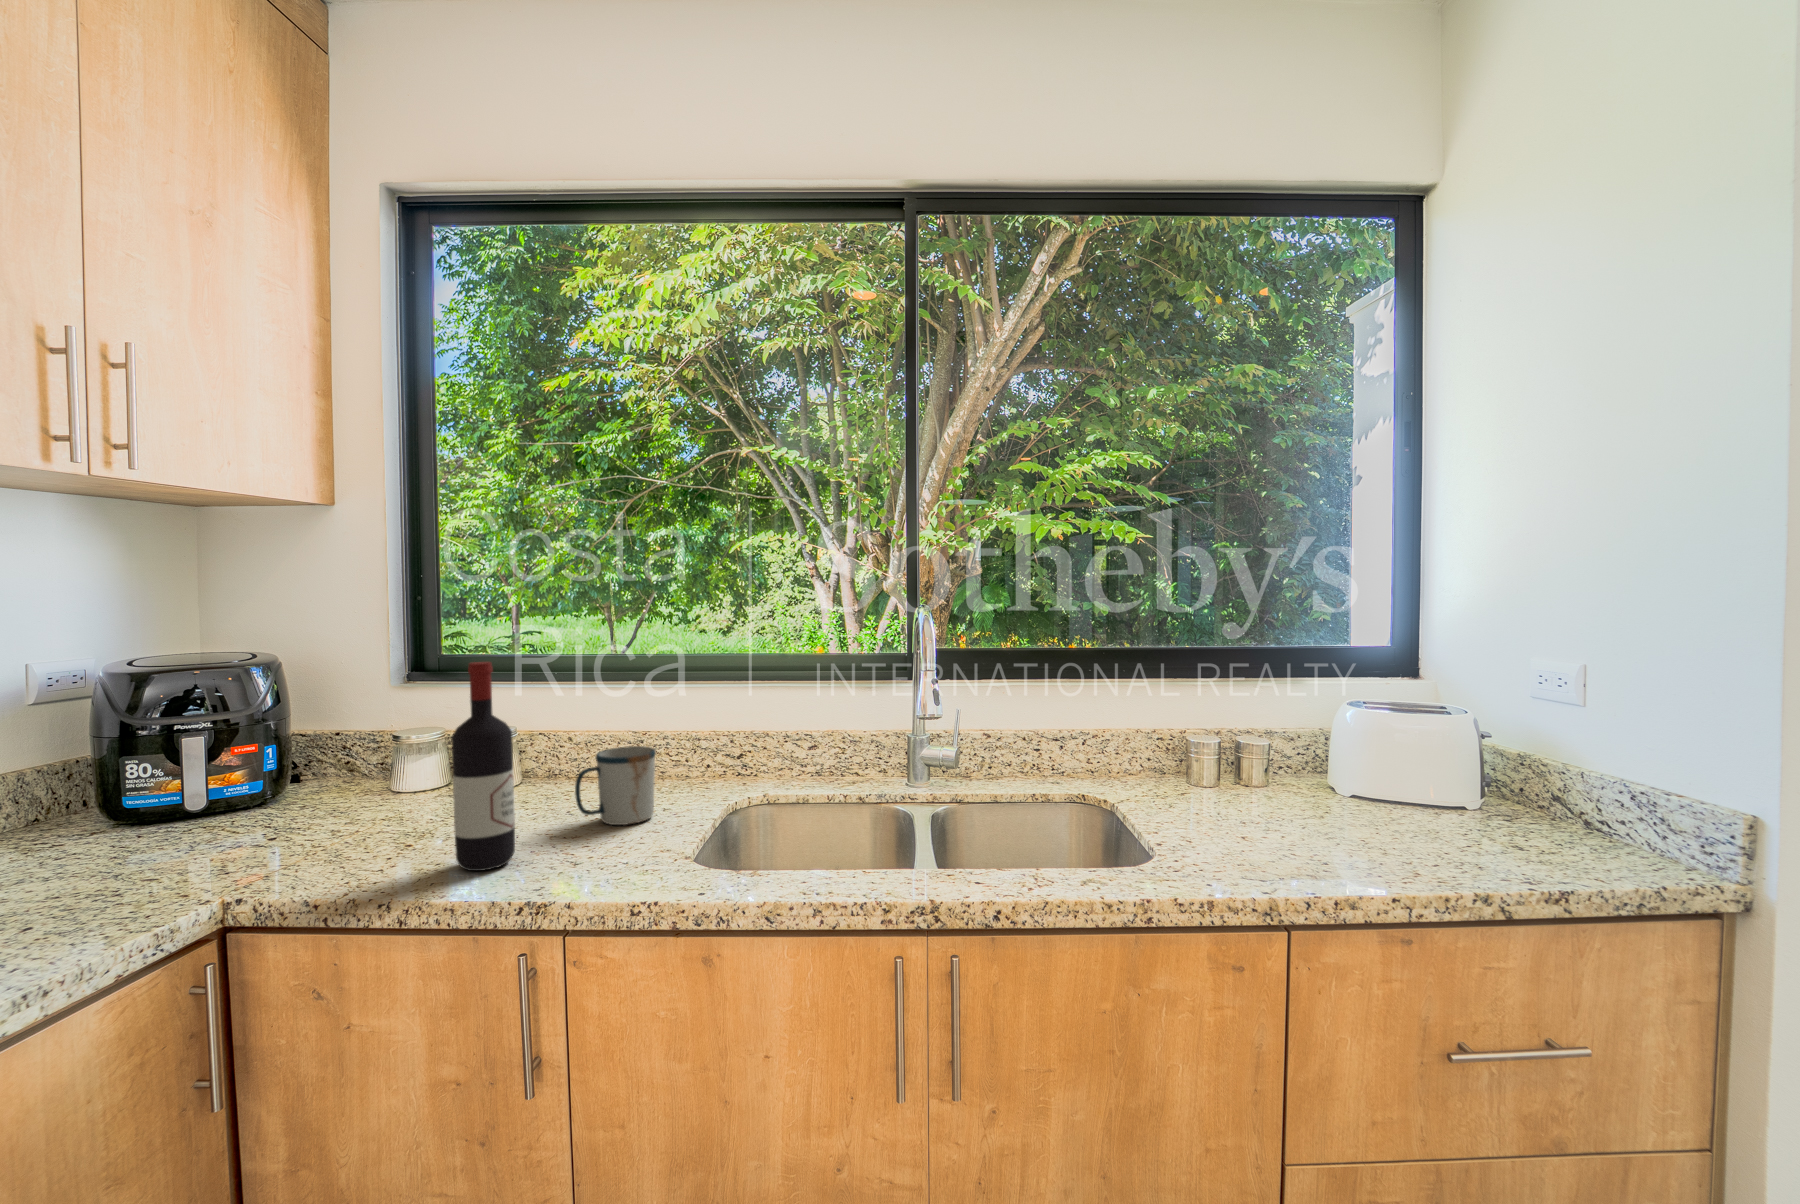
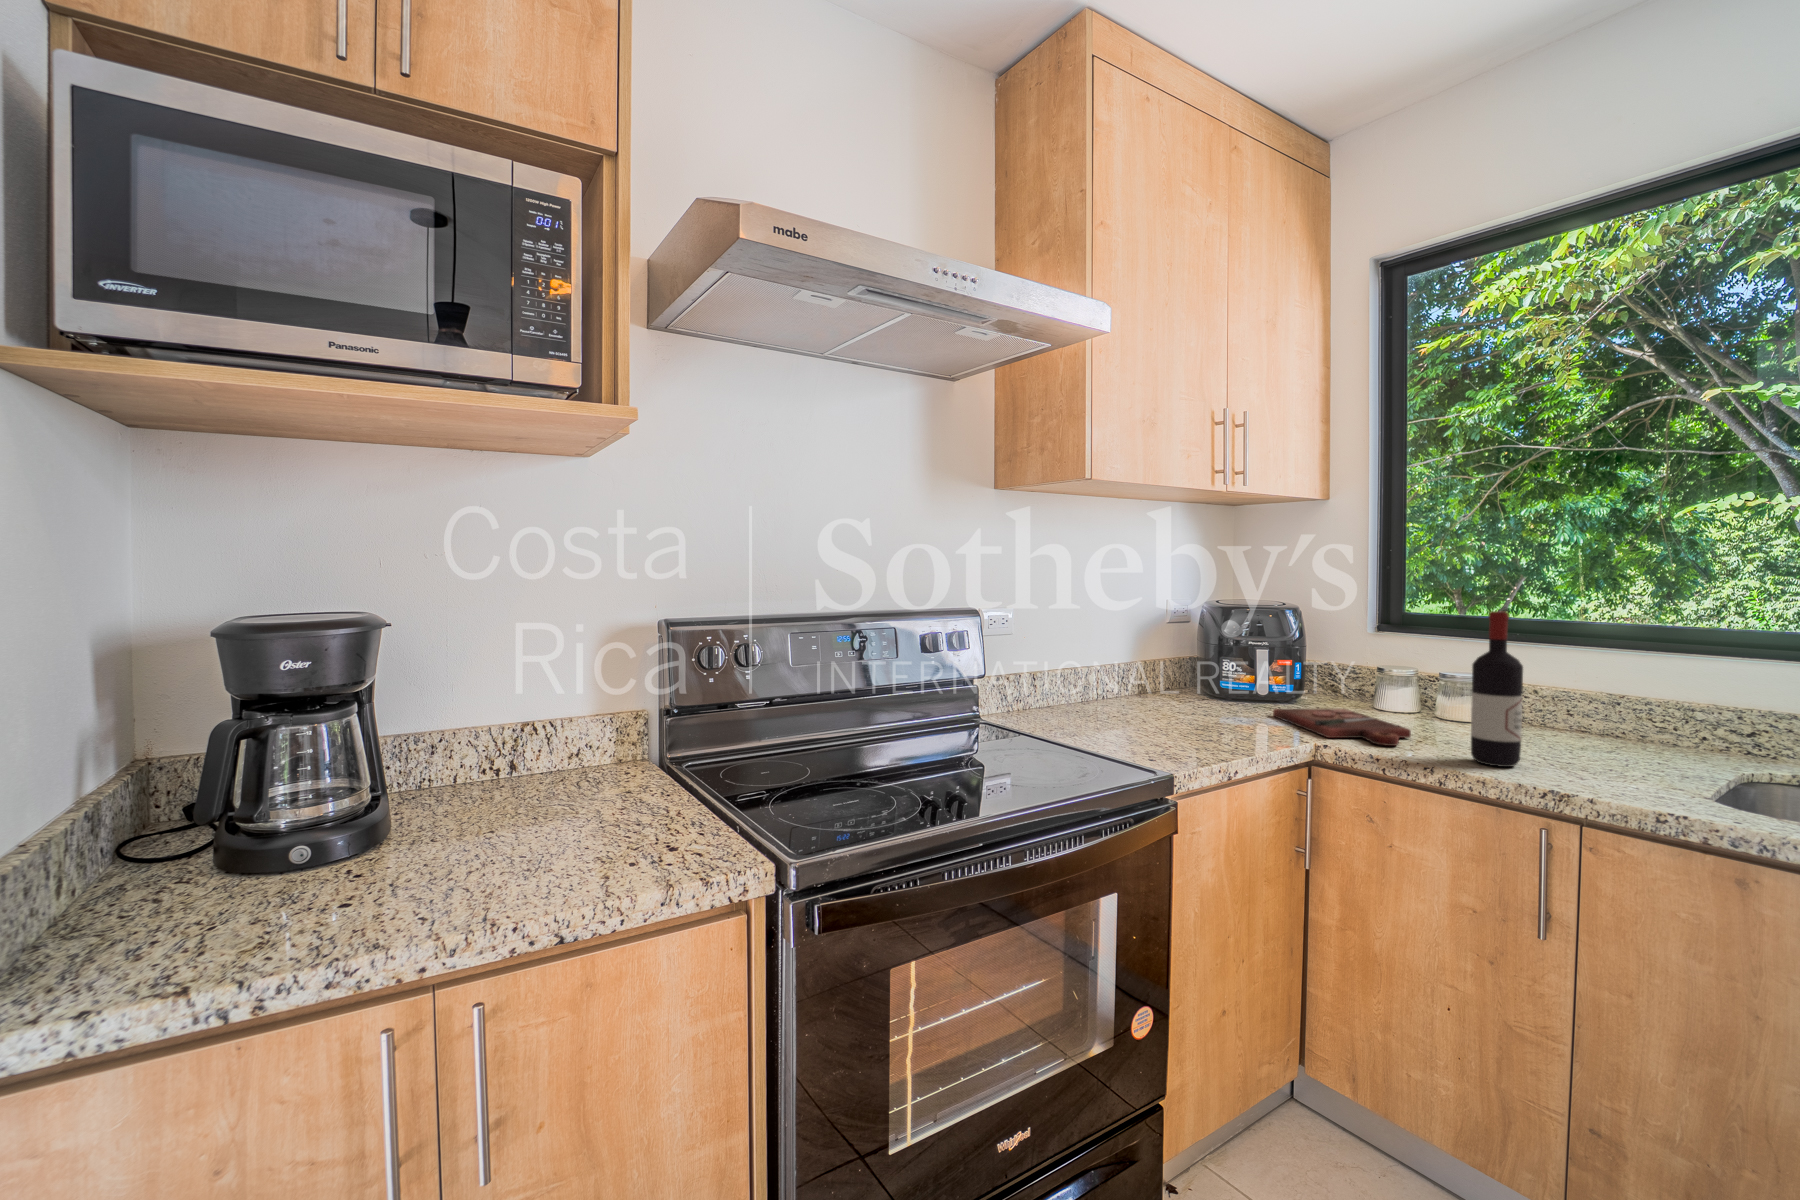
mug: present [575,746,656,825] -> none [1566,698,1655,766]
cutting board: none [200,805,400,876] -> present [1273,709,1411,746]

